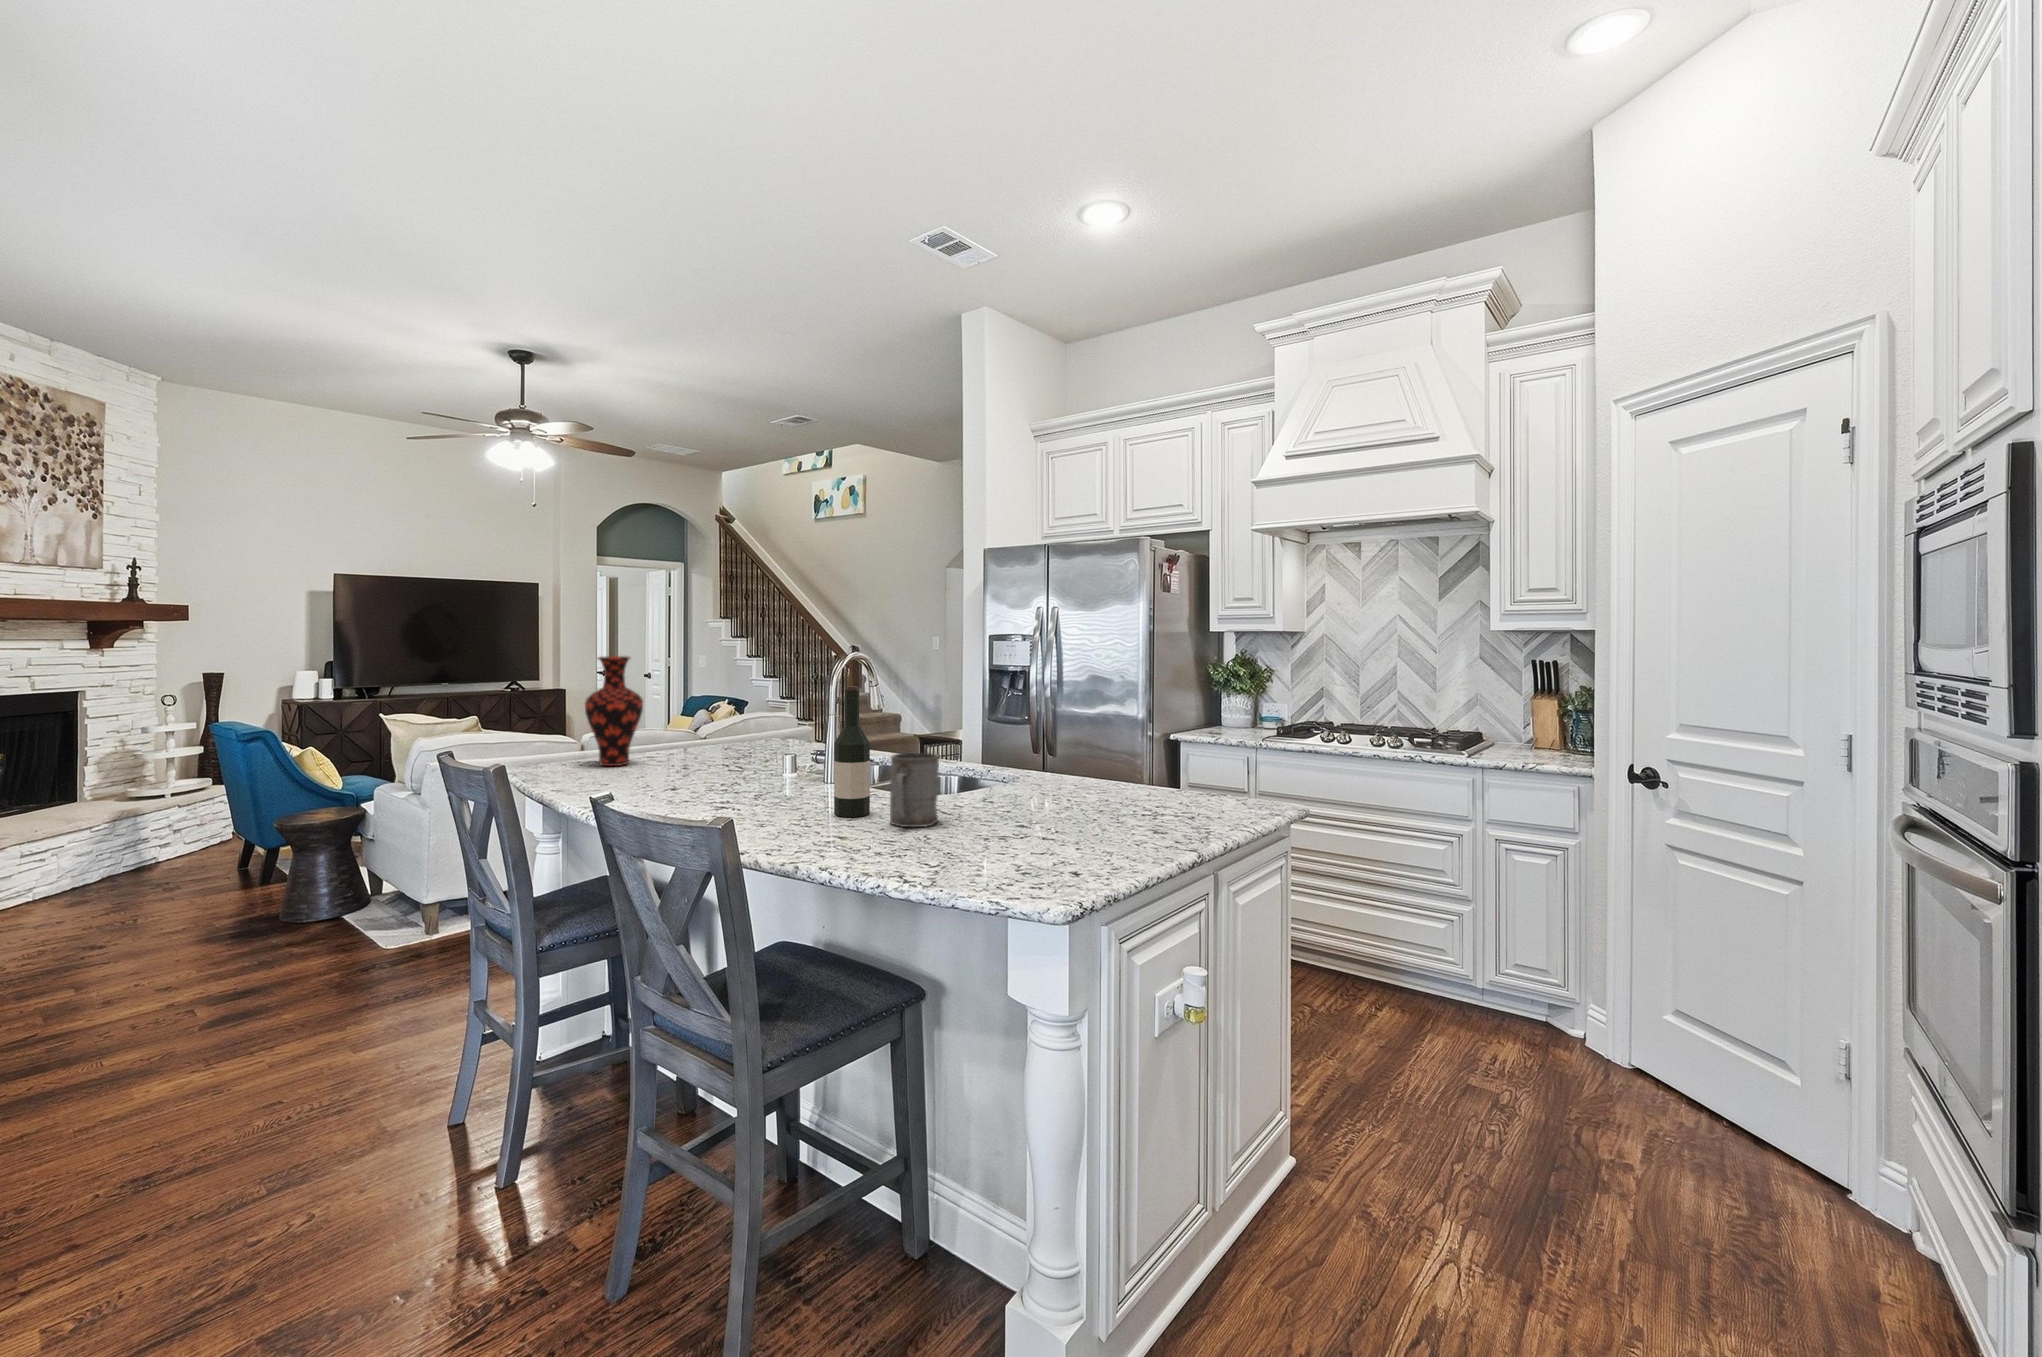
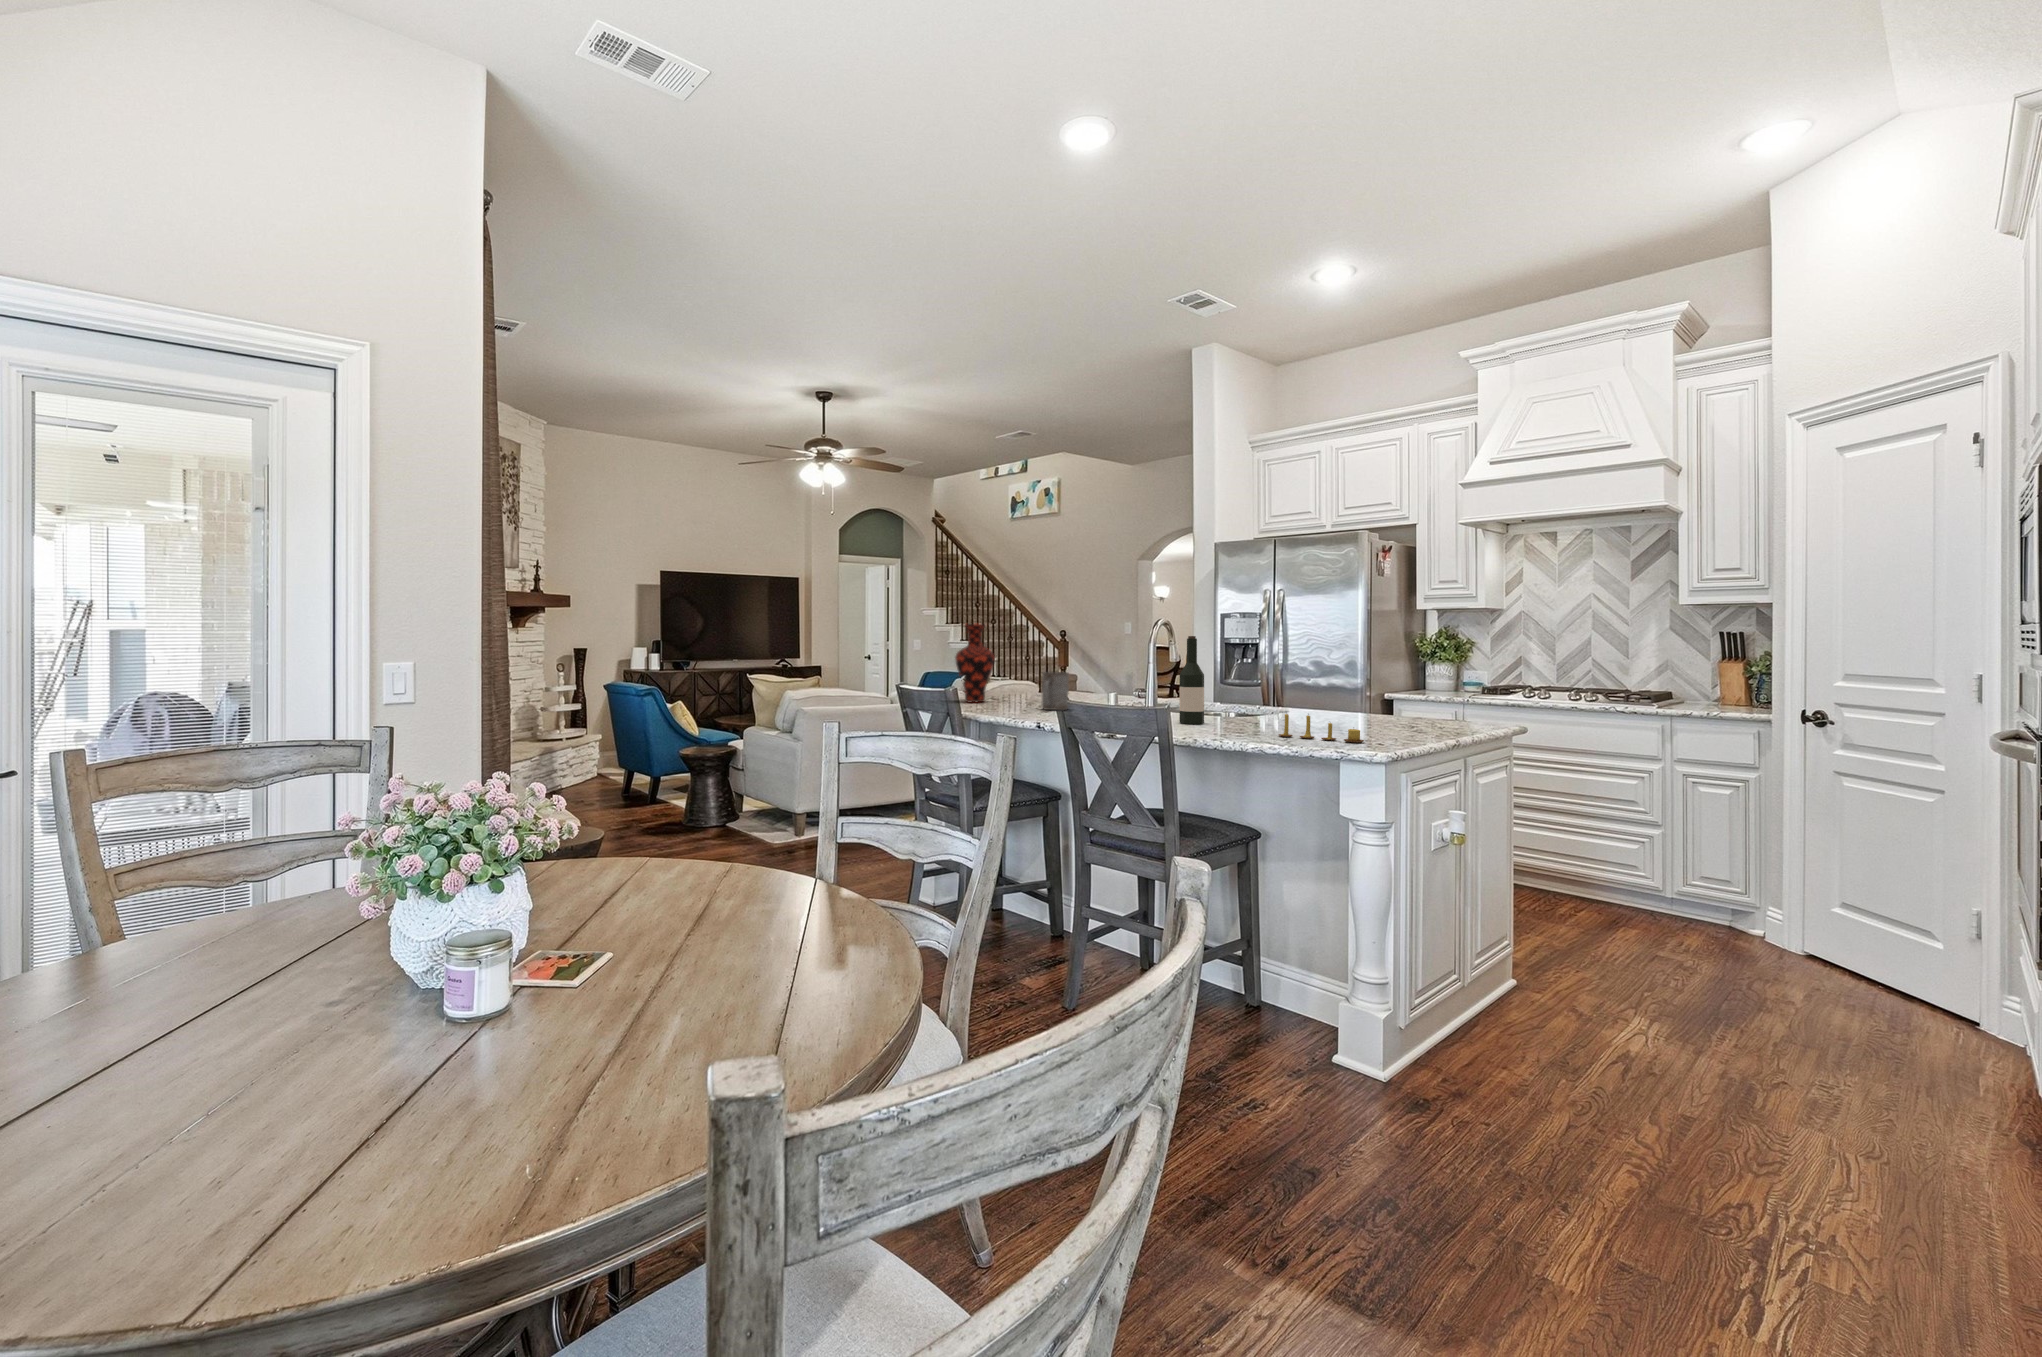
mug: present [890,753,939,827] -> present [1042,672,1069,710]
candle: none [941,813,1056,868] -> present [1279,714,1364,742]

